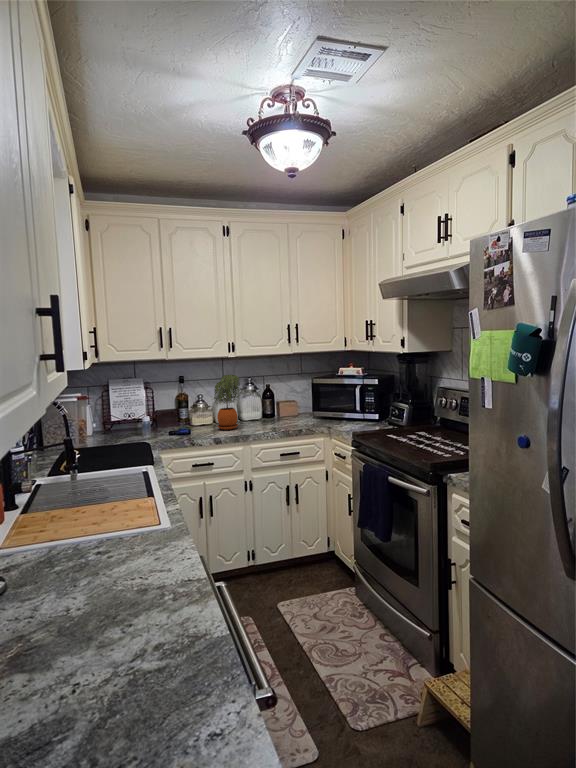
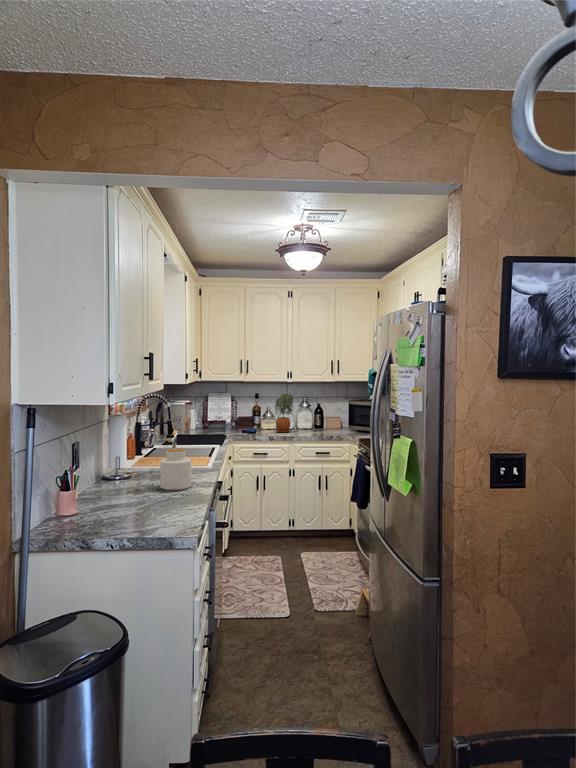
jar: none [92,534,171,650] -> present [160,448,192,490]

